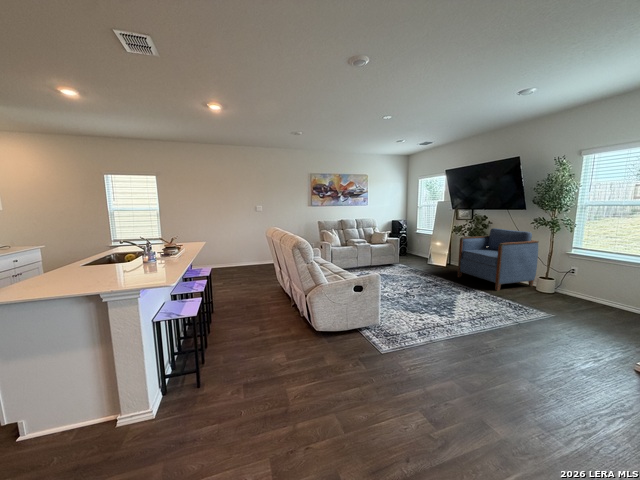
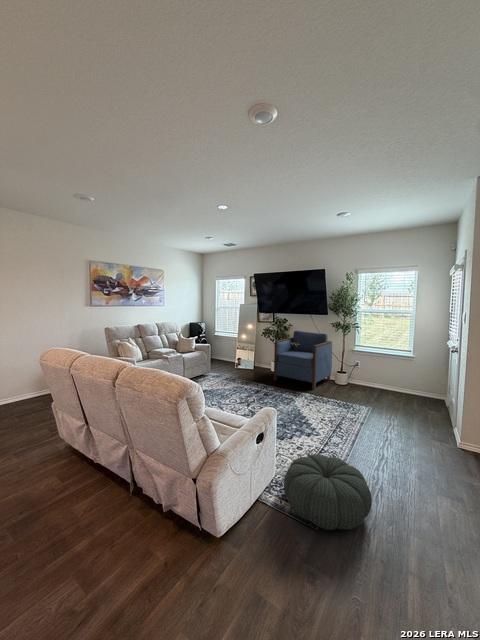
pouf: none [362,321,437,378] -> present [284,454,372,530]

